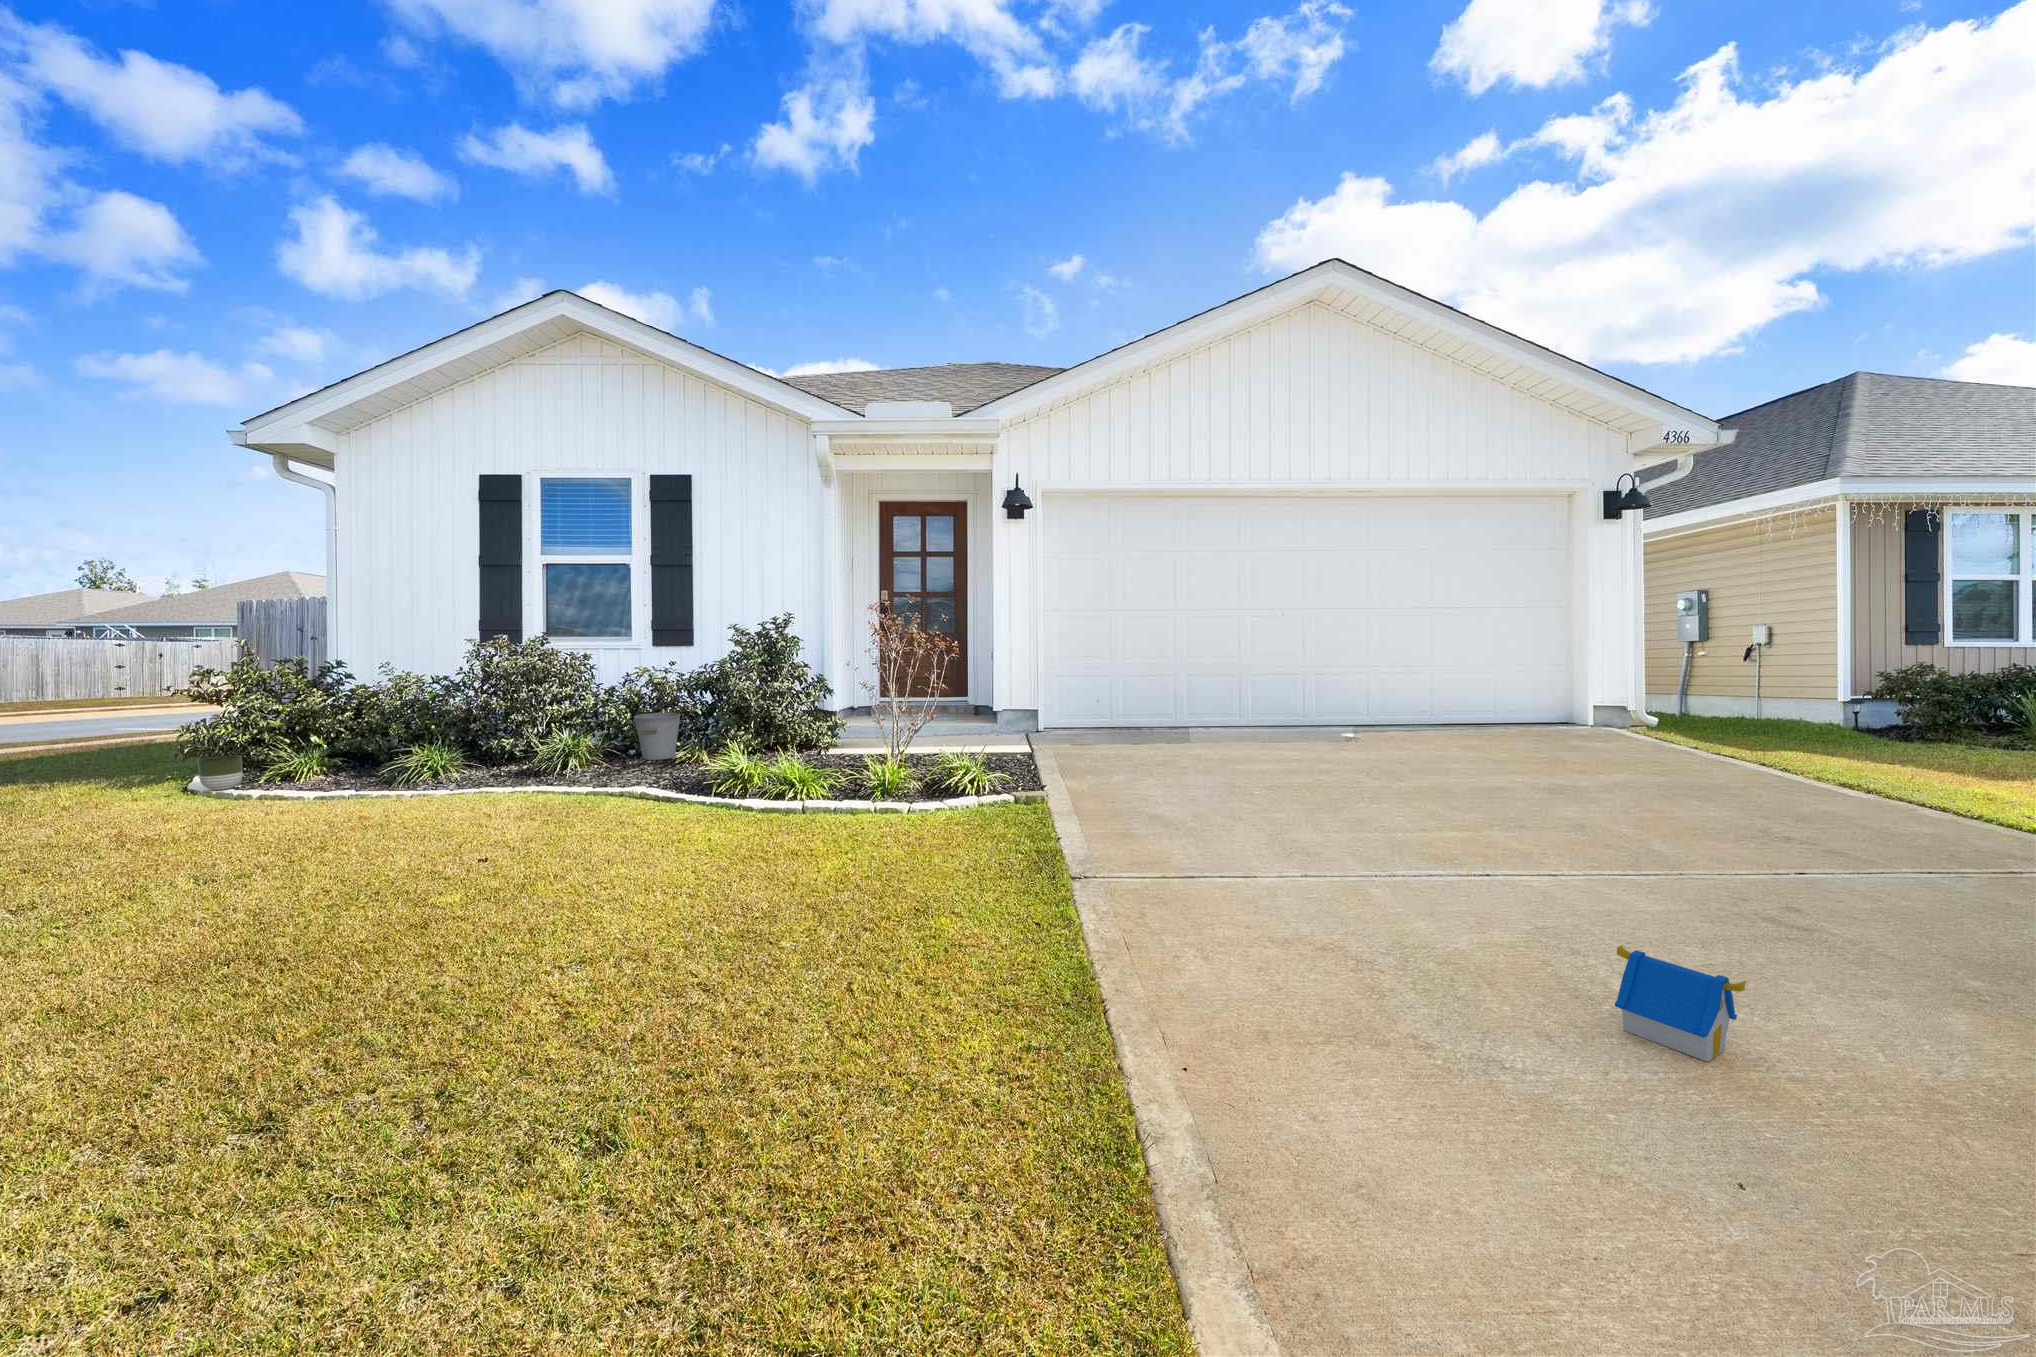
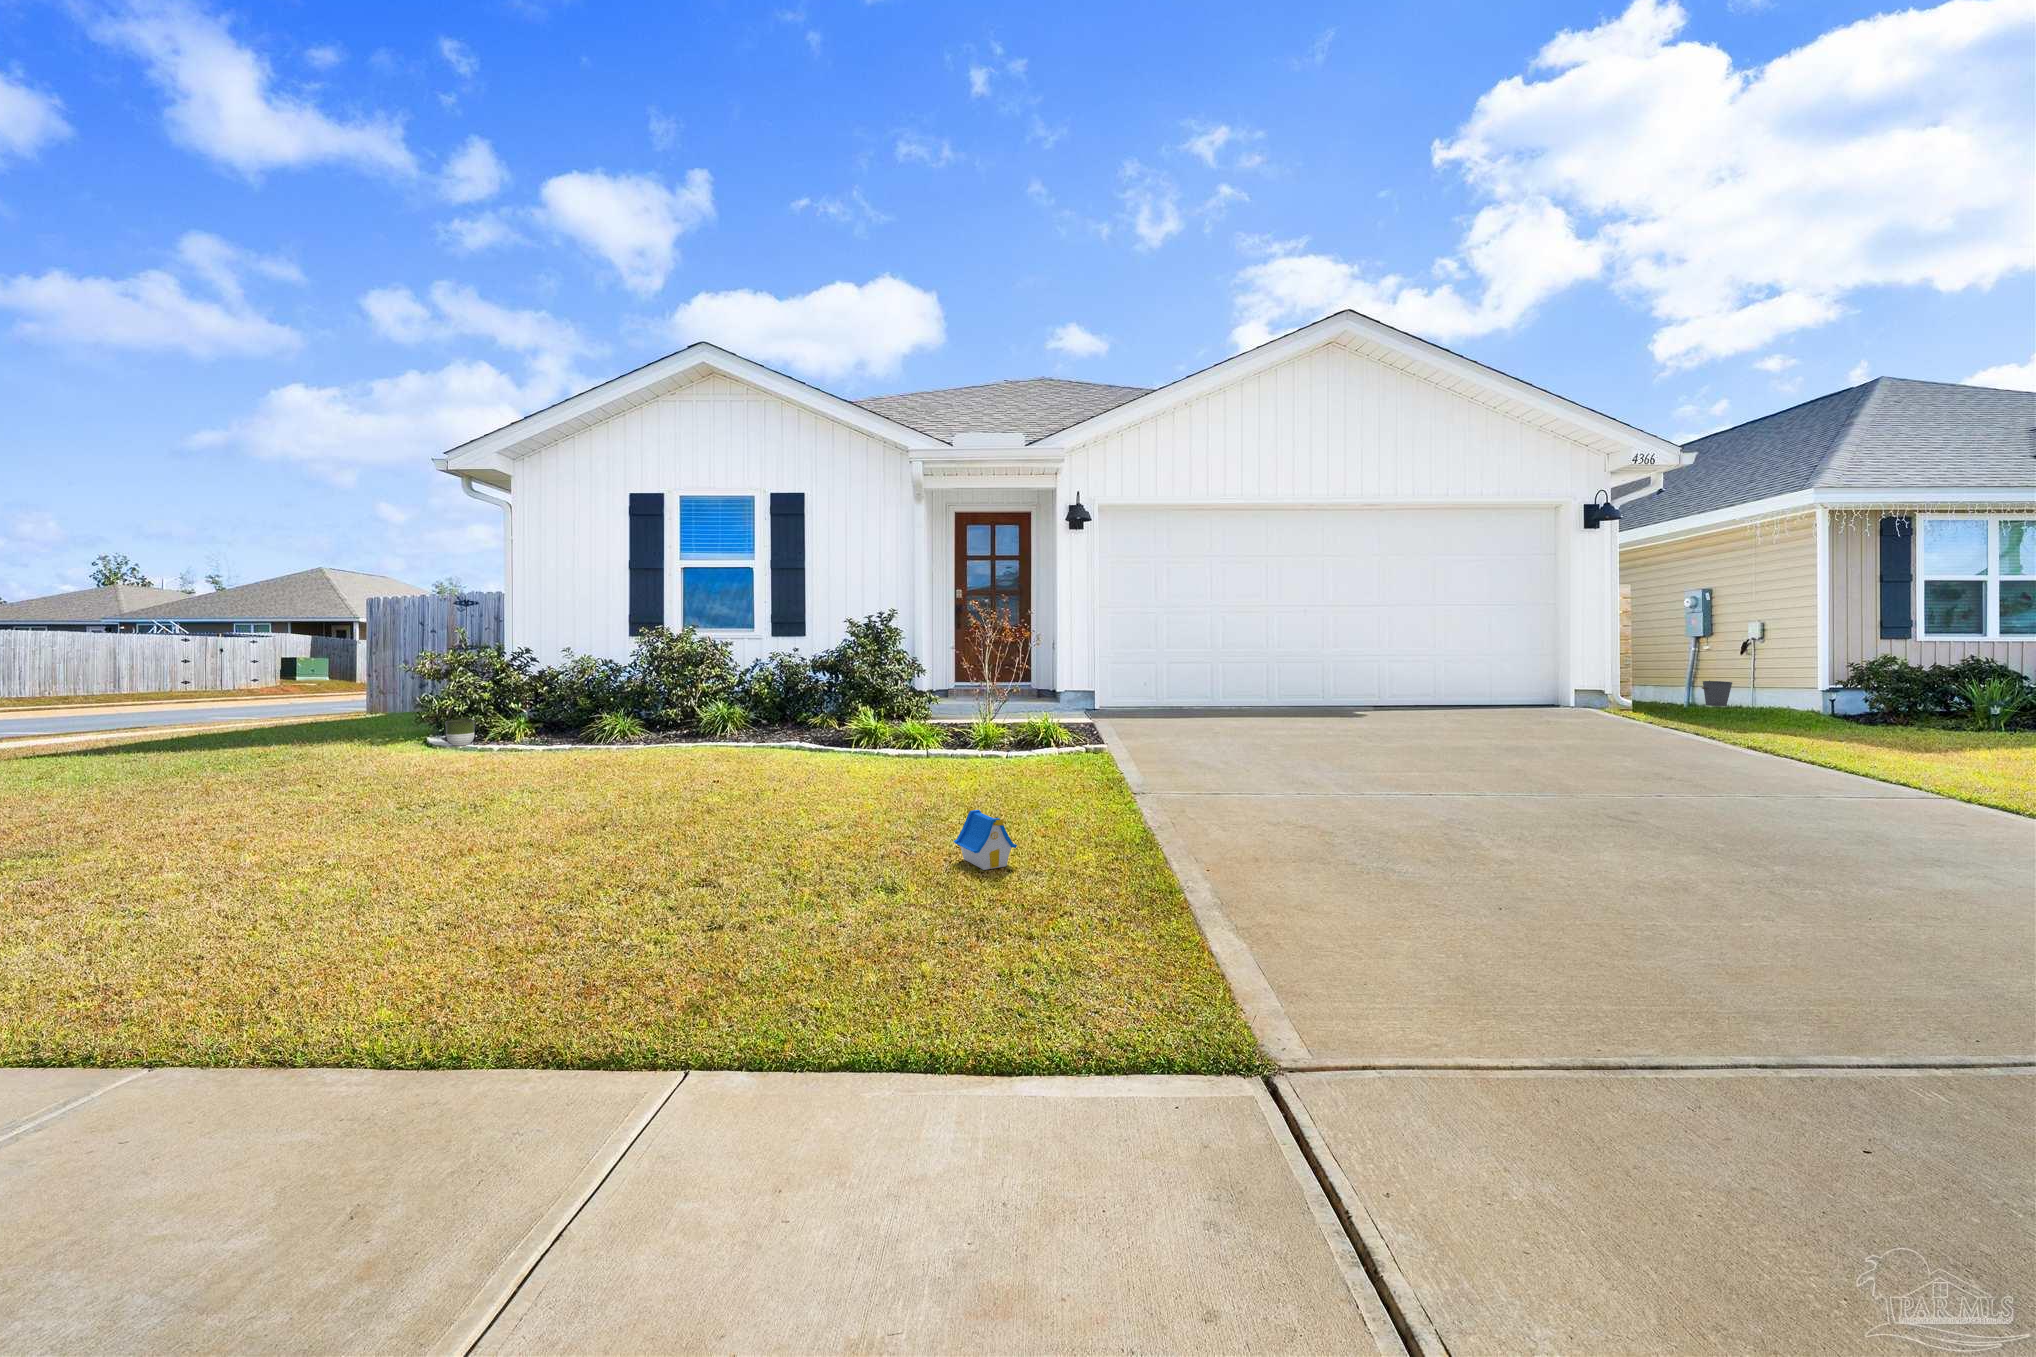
bucket: present [634,713,681,760] -> present [1702,681,1732,706]
toy house: present [1615,945,1746,1062] -> present [954,808,1017,870]

